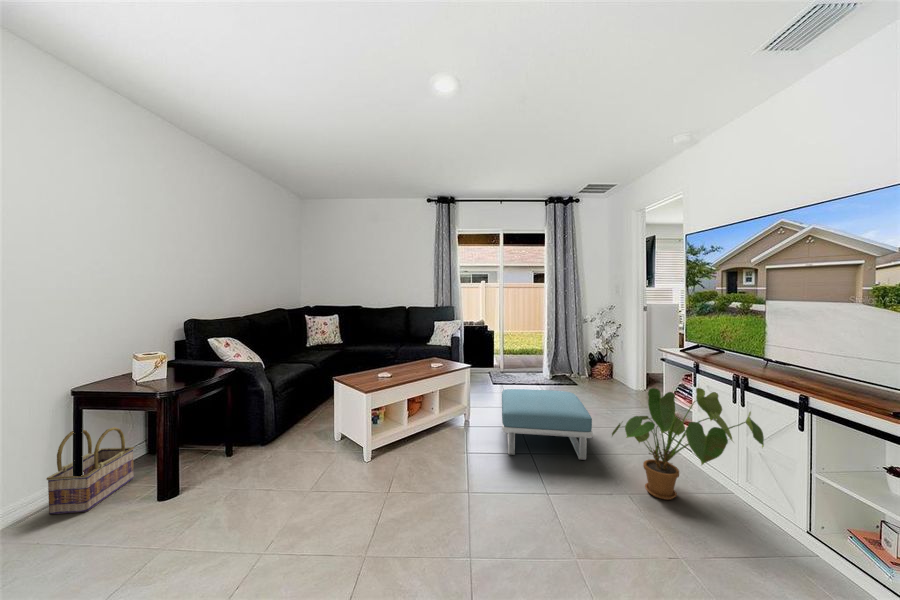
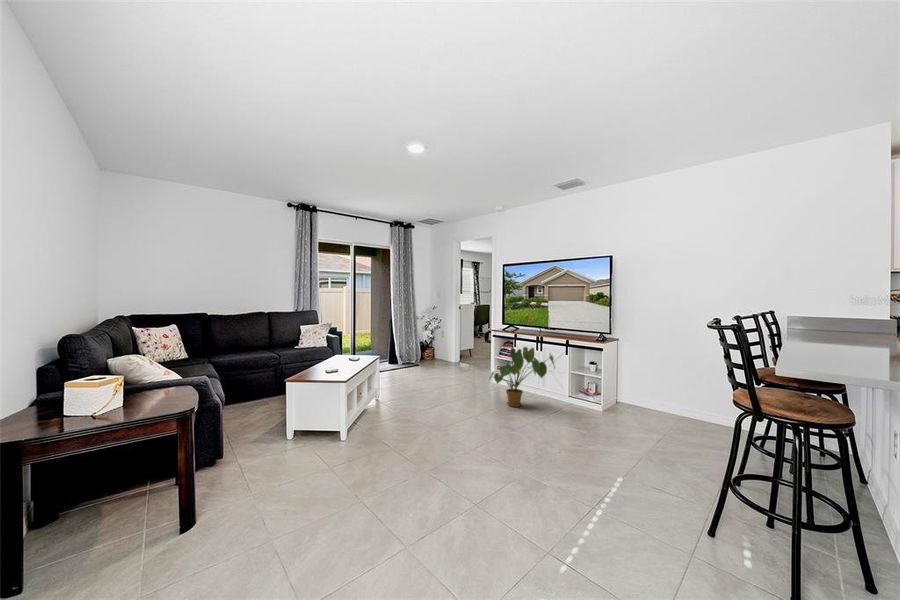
footstool: present [502,389,593,460] -> none [402,365,474,409]
basket: present [47,427,134,514] -> none [34,449,99,564]

